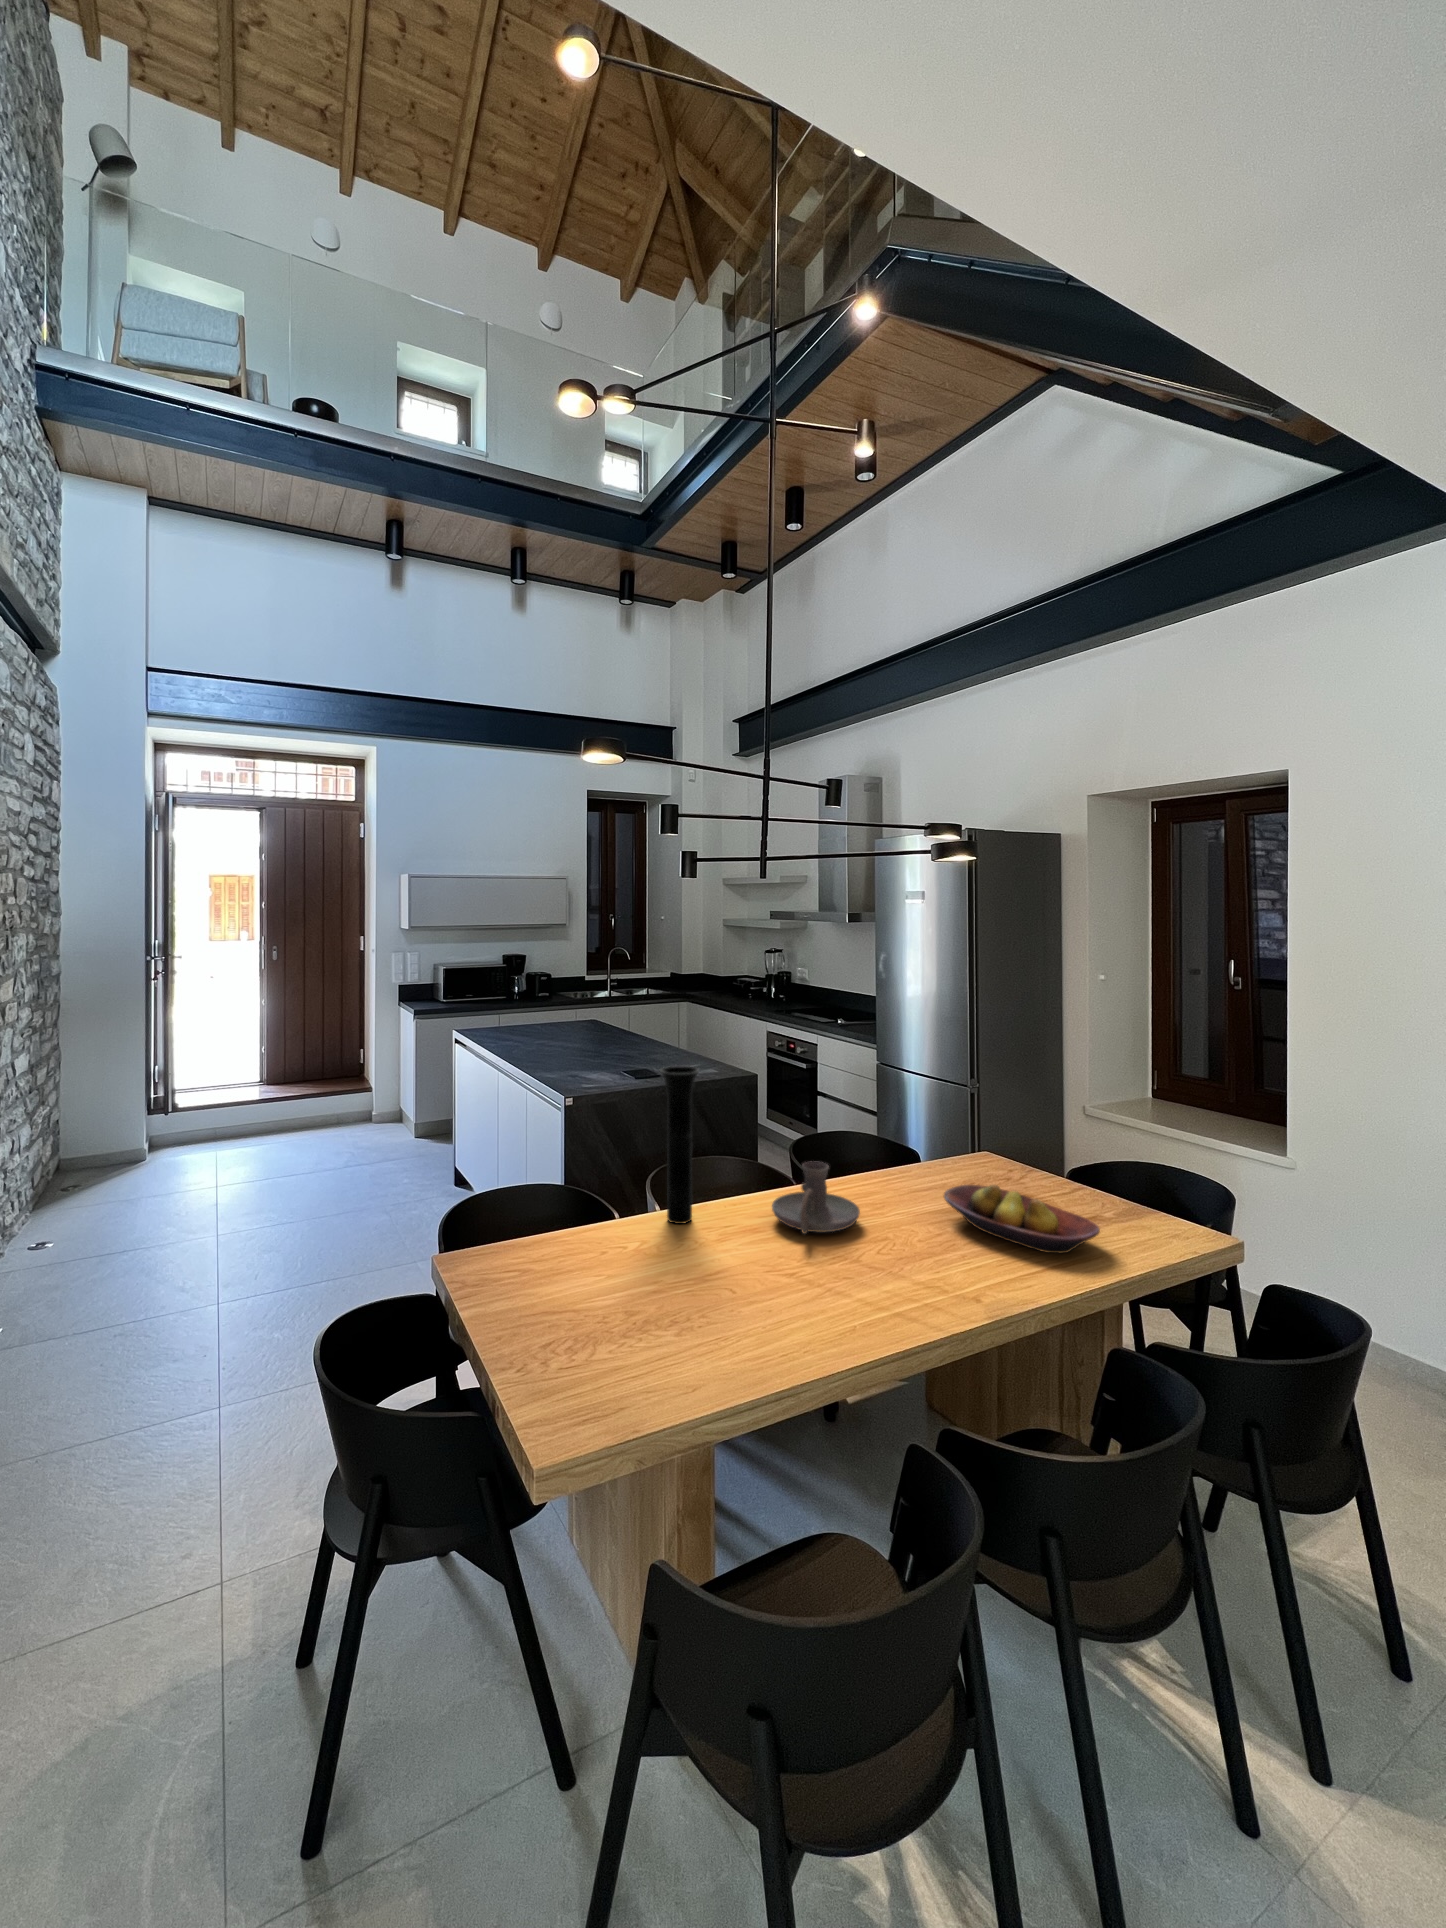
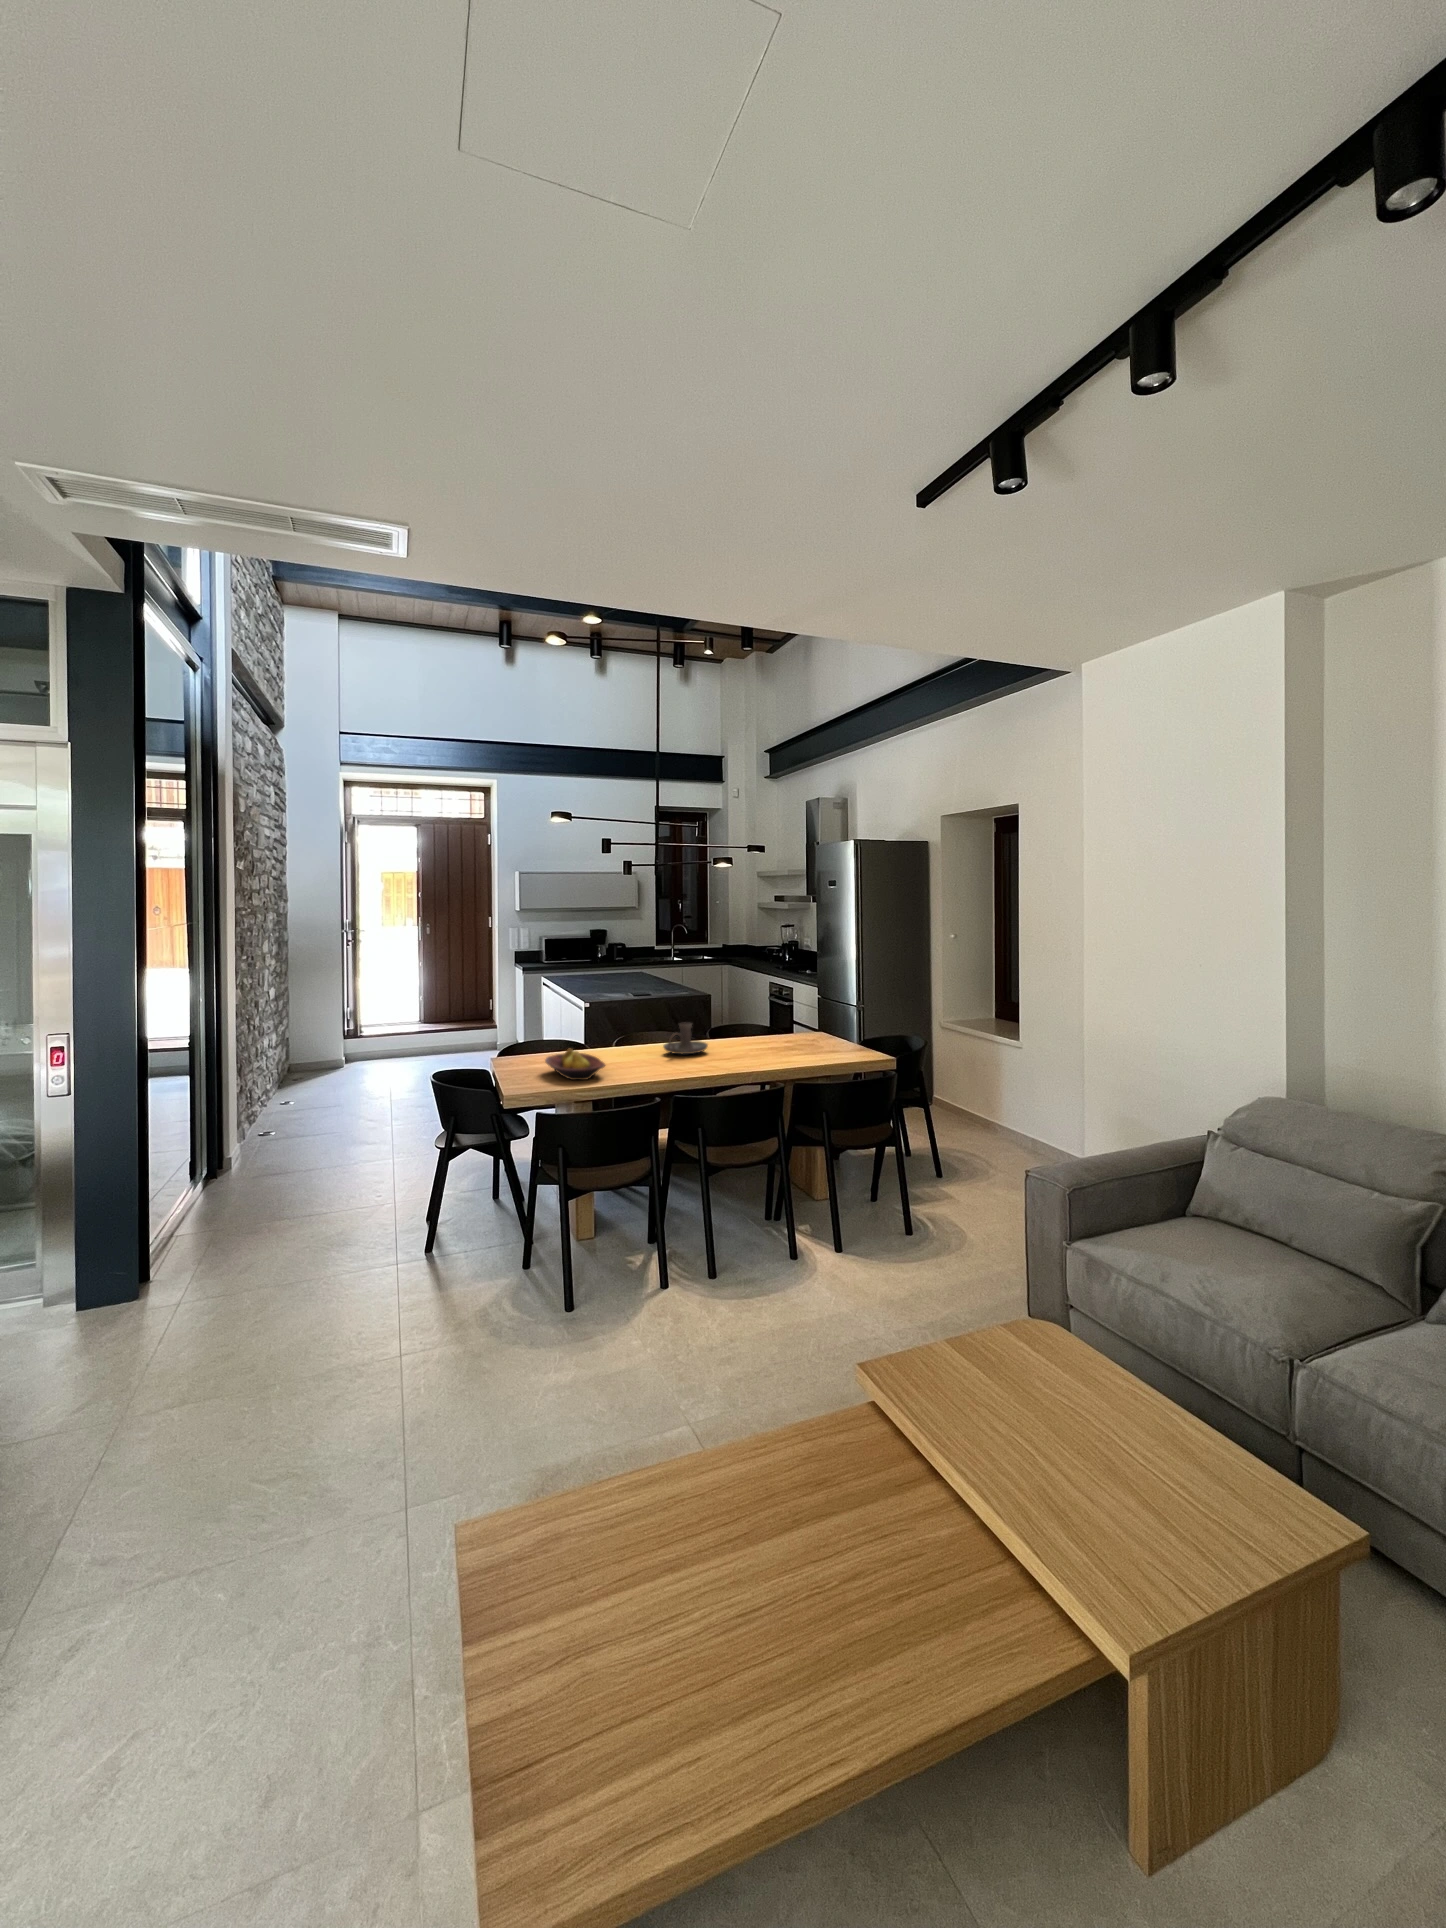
vase: present [660,1066,699,1224] -> none [608,974,629,1053]
fruit bowl: present [944,1184,1100,1253] -> present [545,1049,605,1080]

